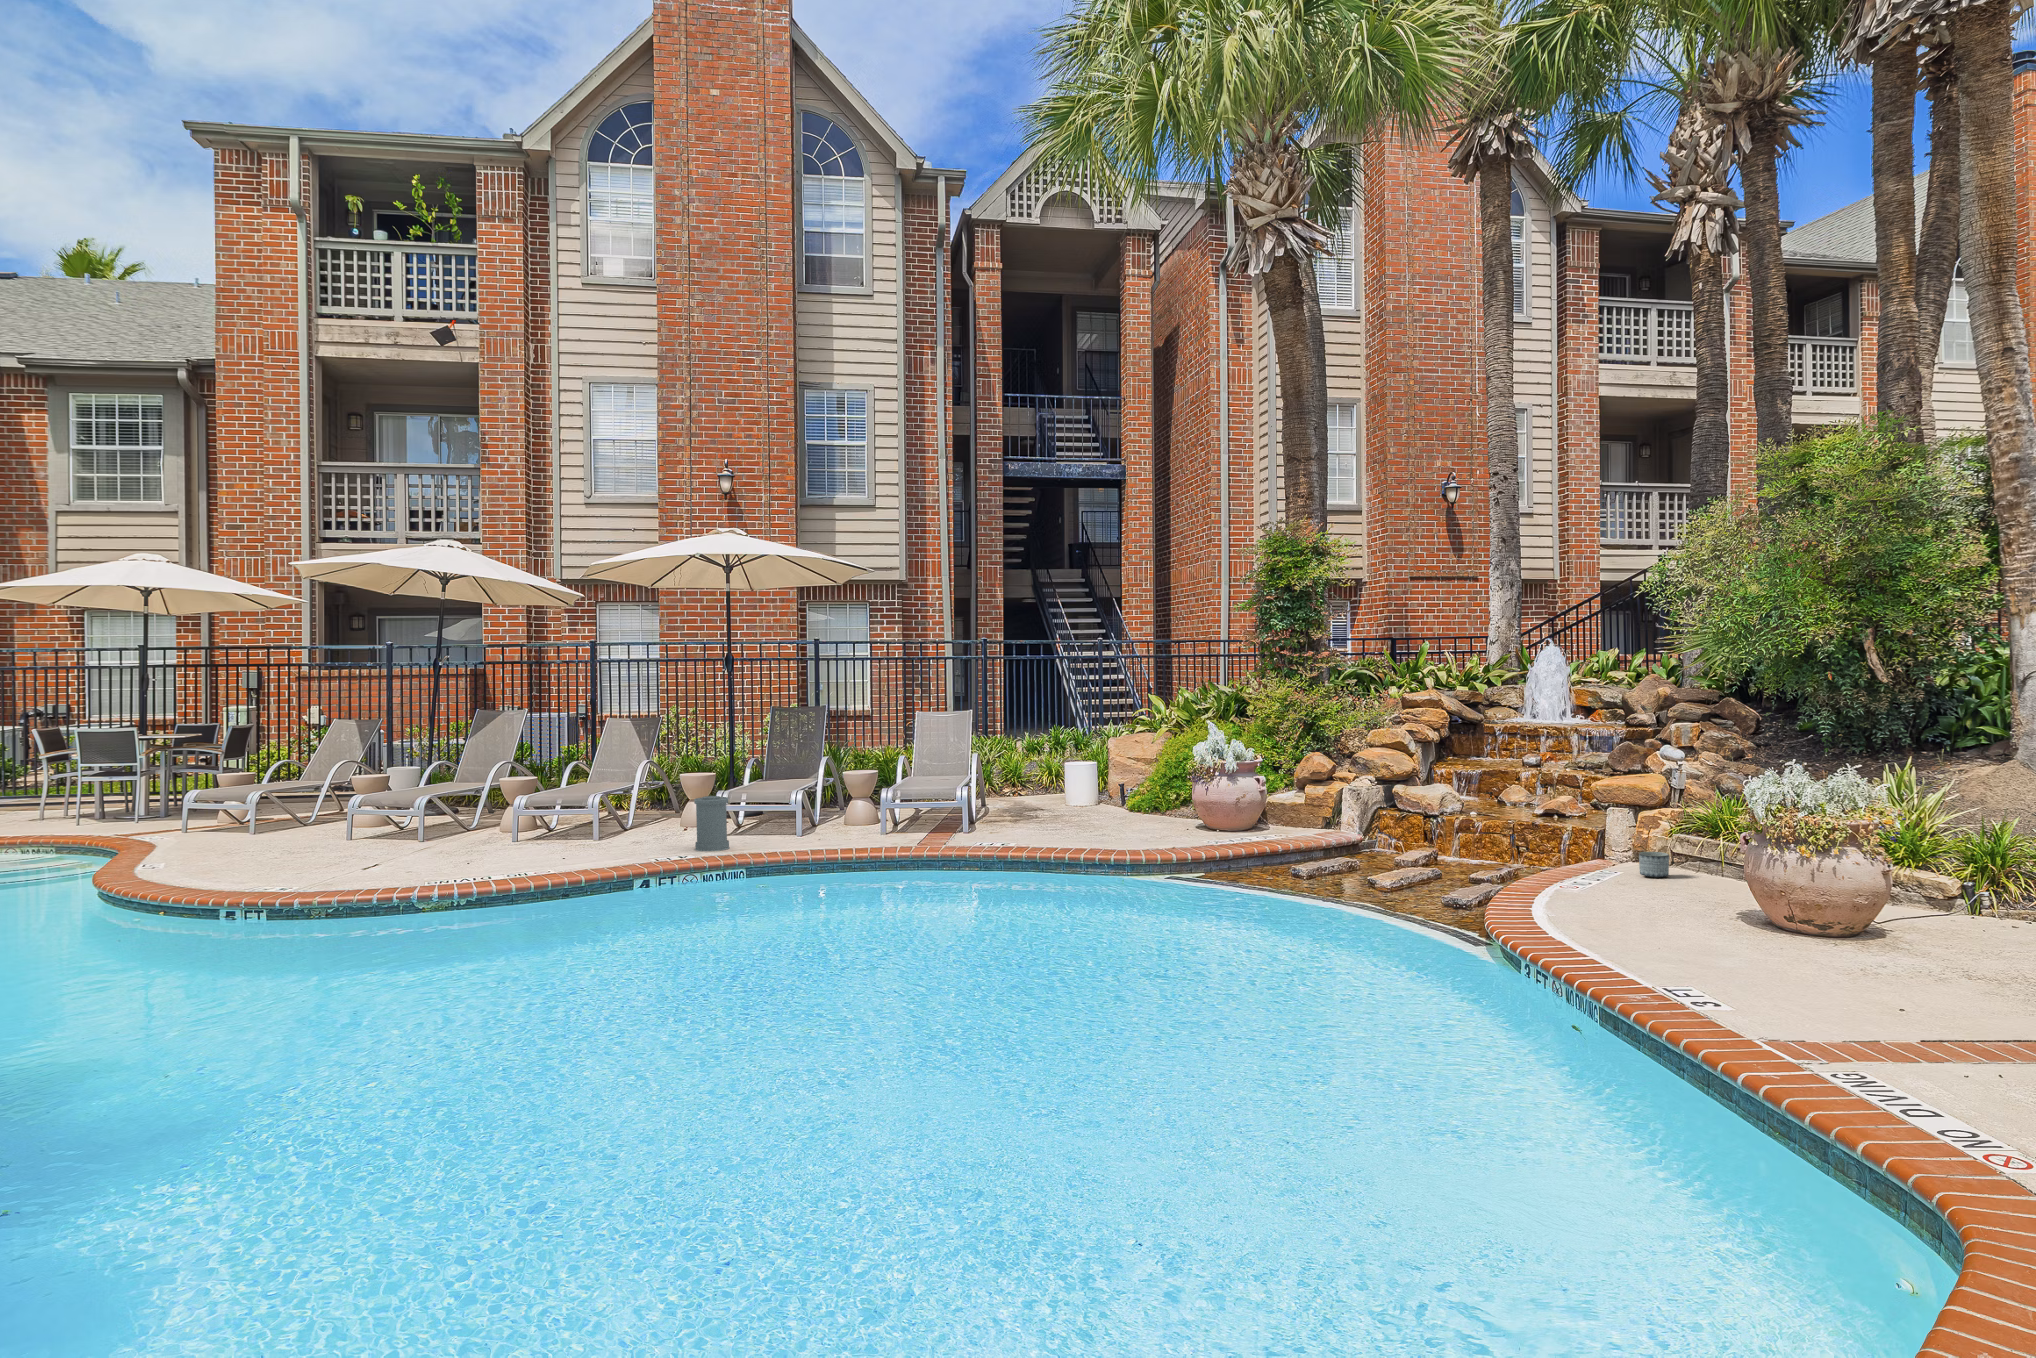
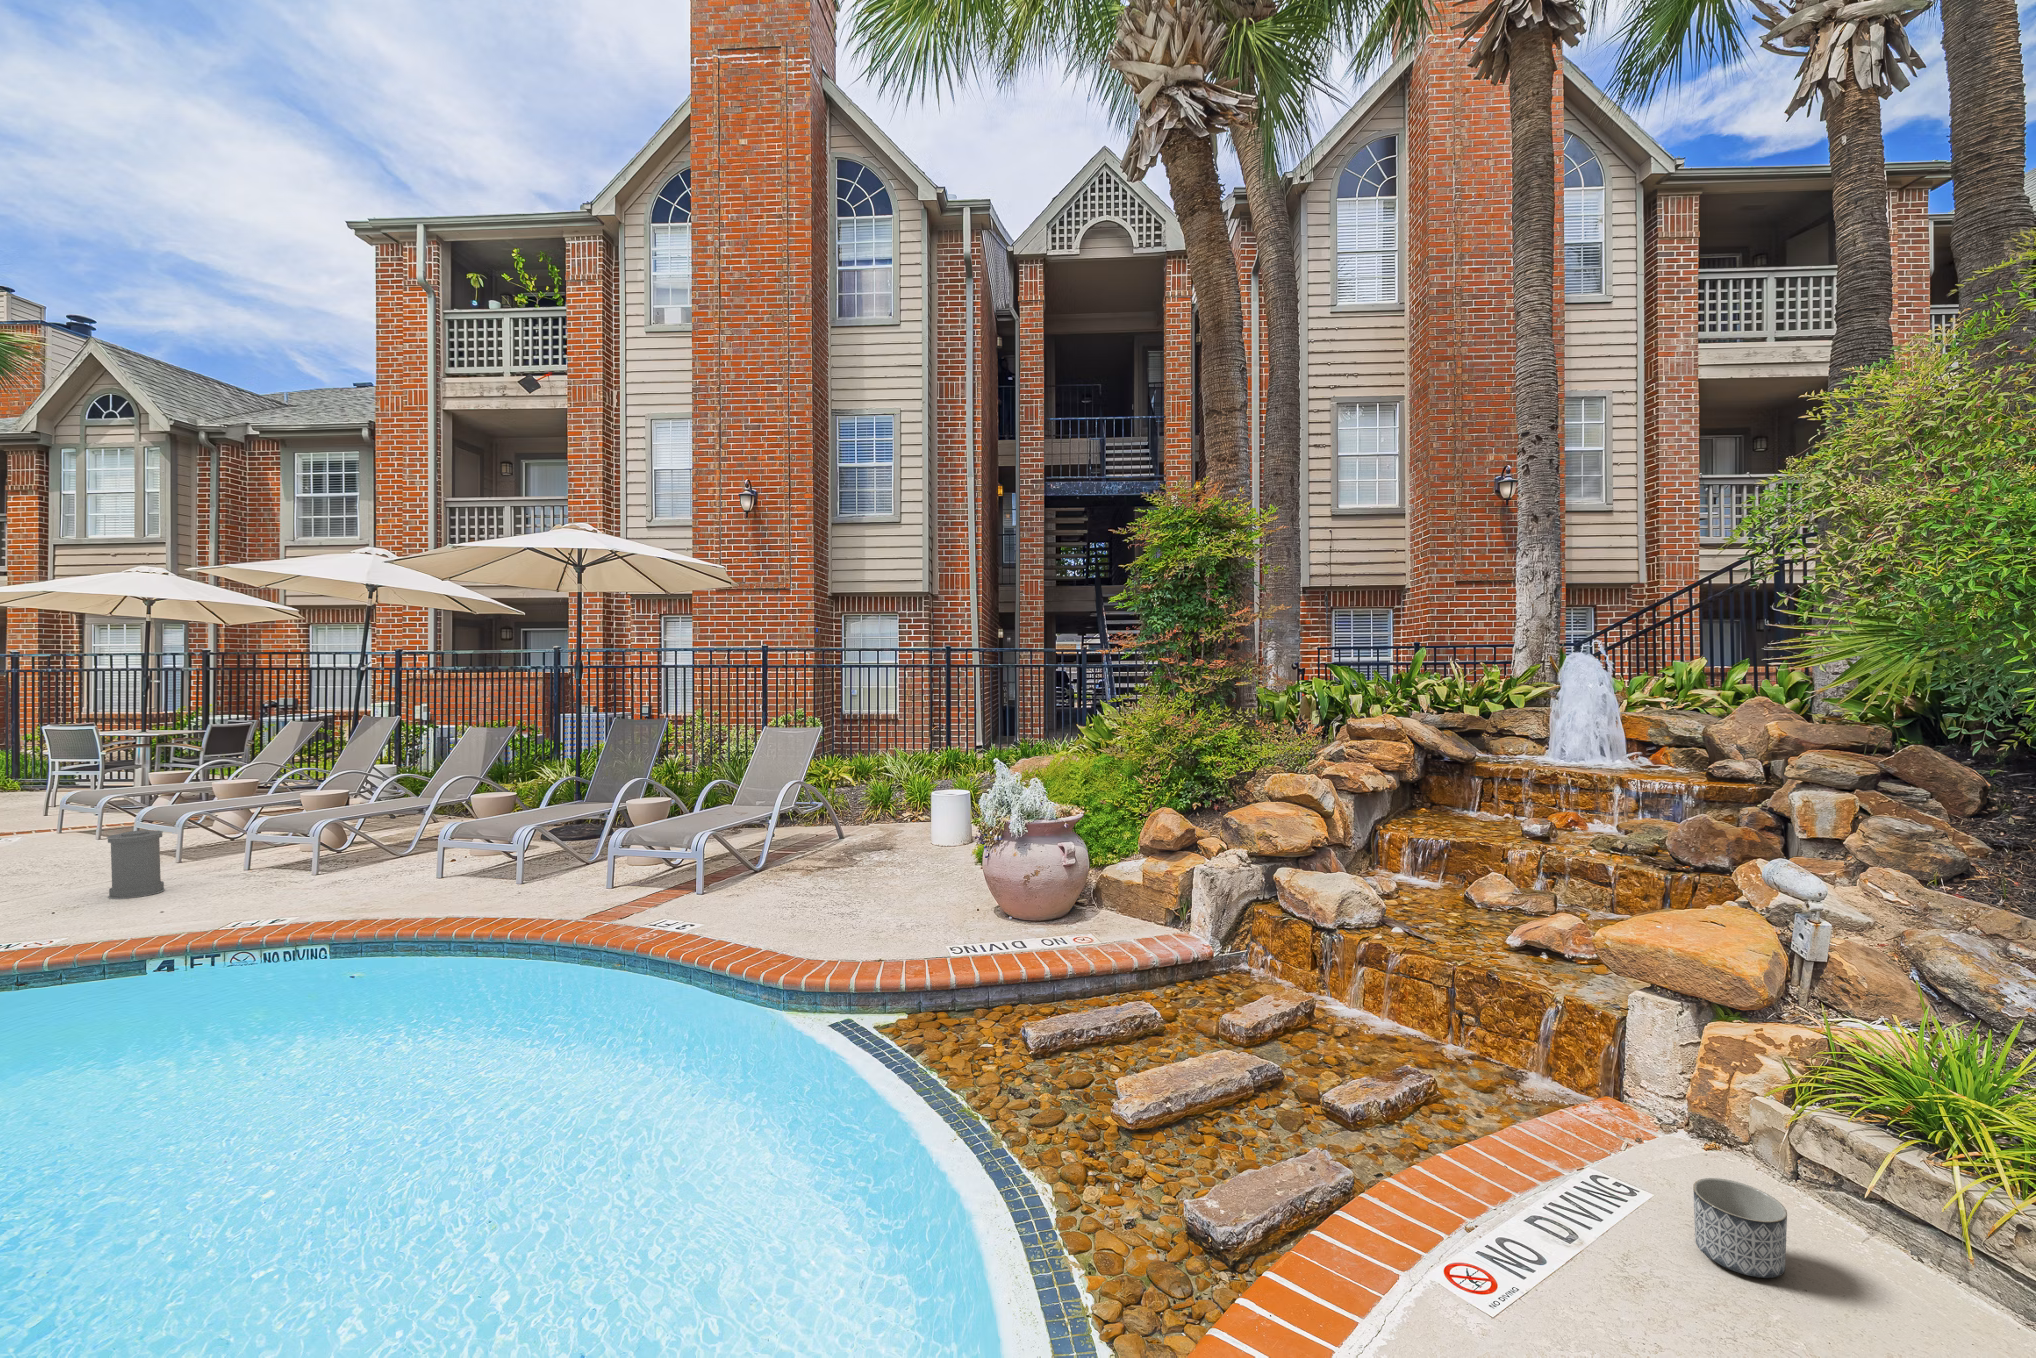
trash can: present [694,796,729,851] -> present [107,830,165,899]

